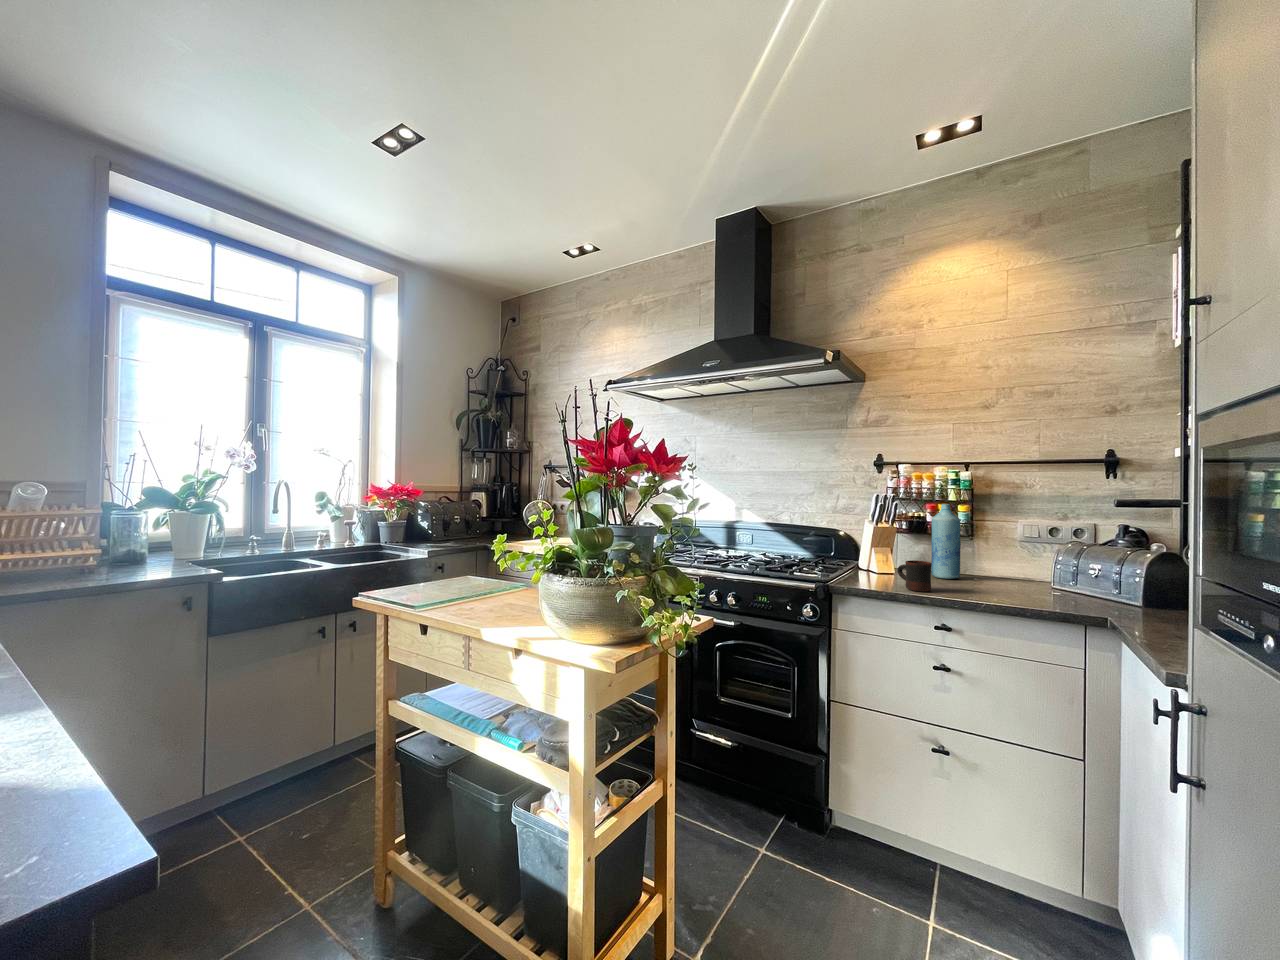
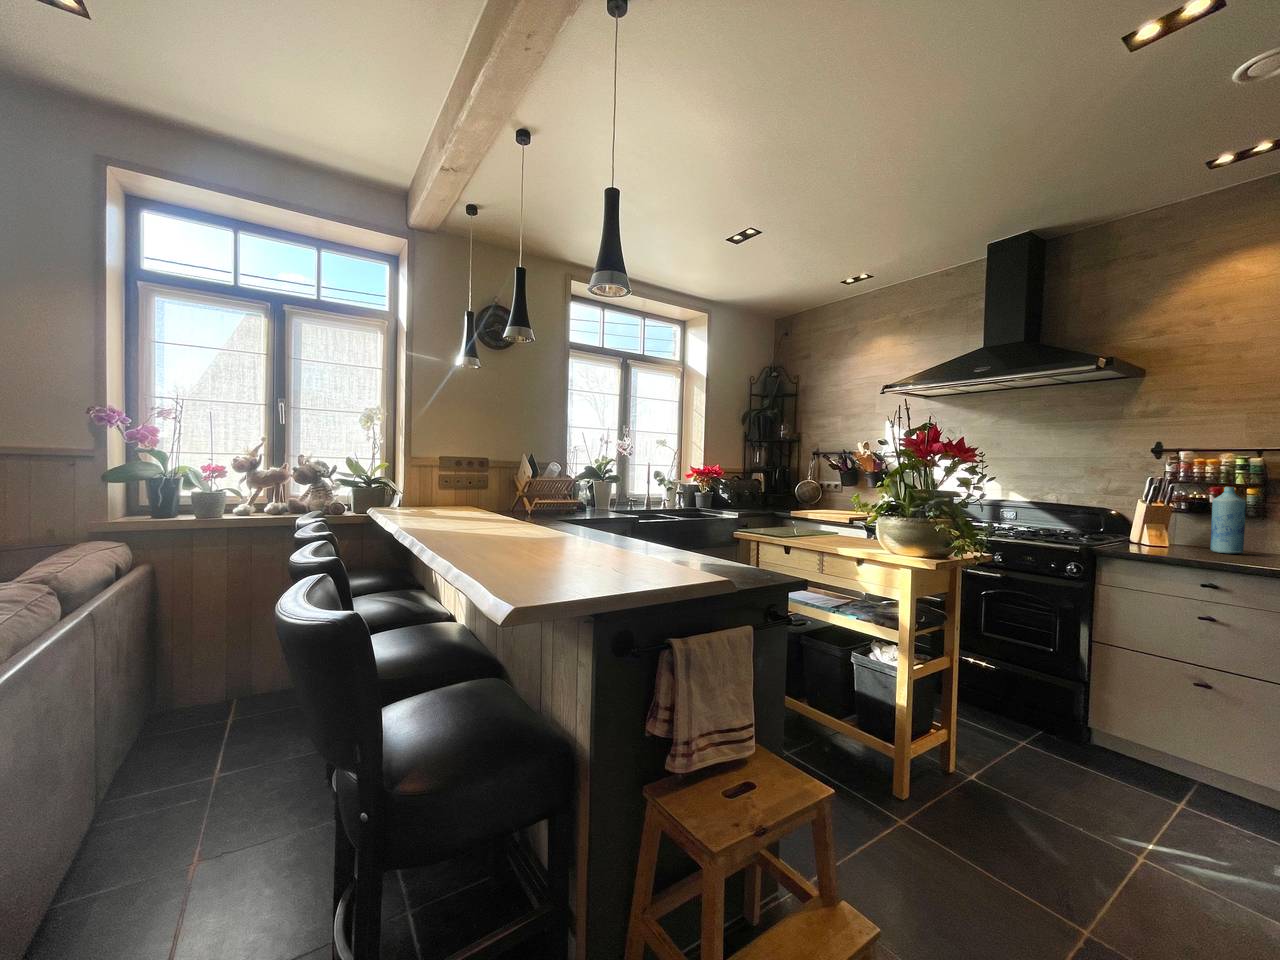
mug: present [897,561,932,592] -> none [1165,533,1201,558]

